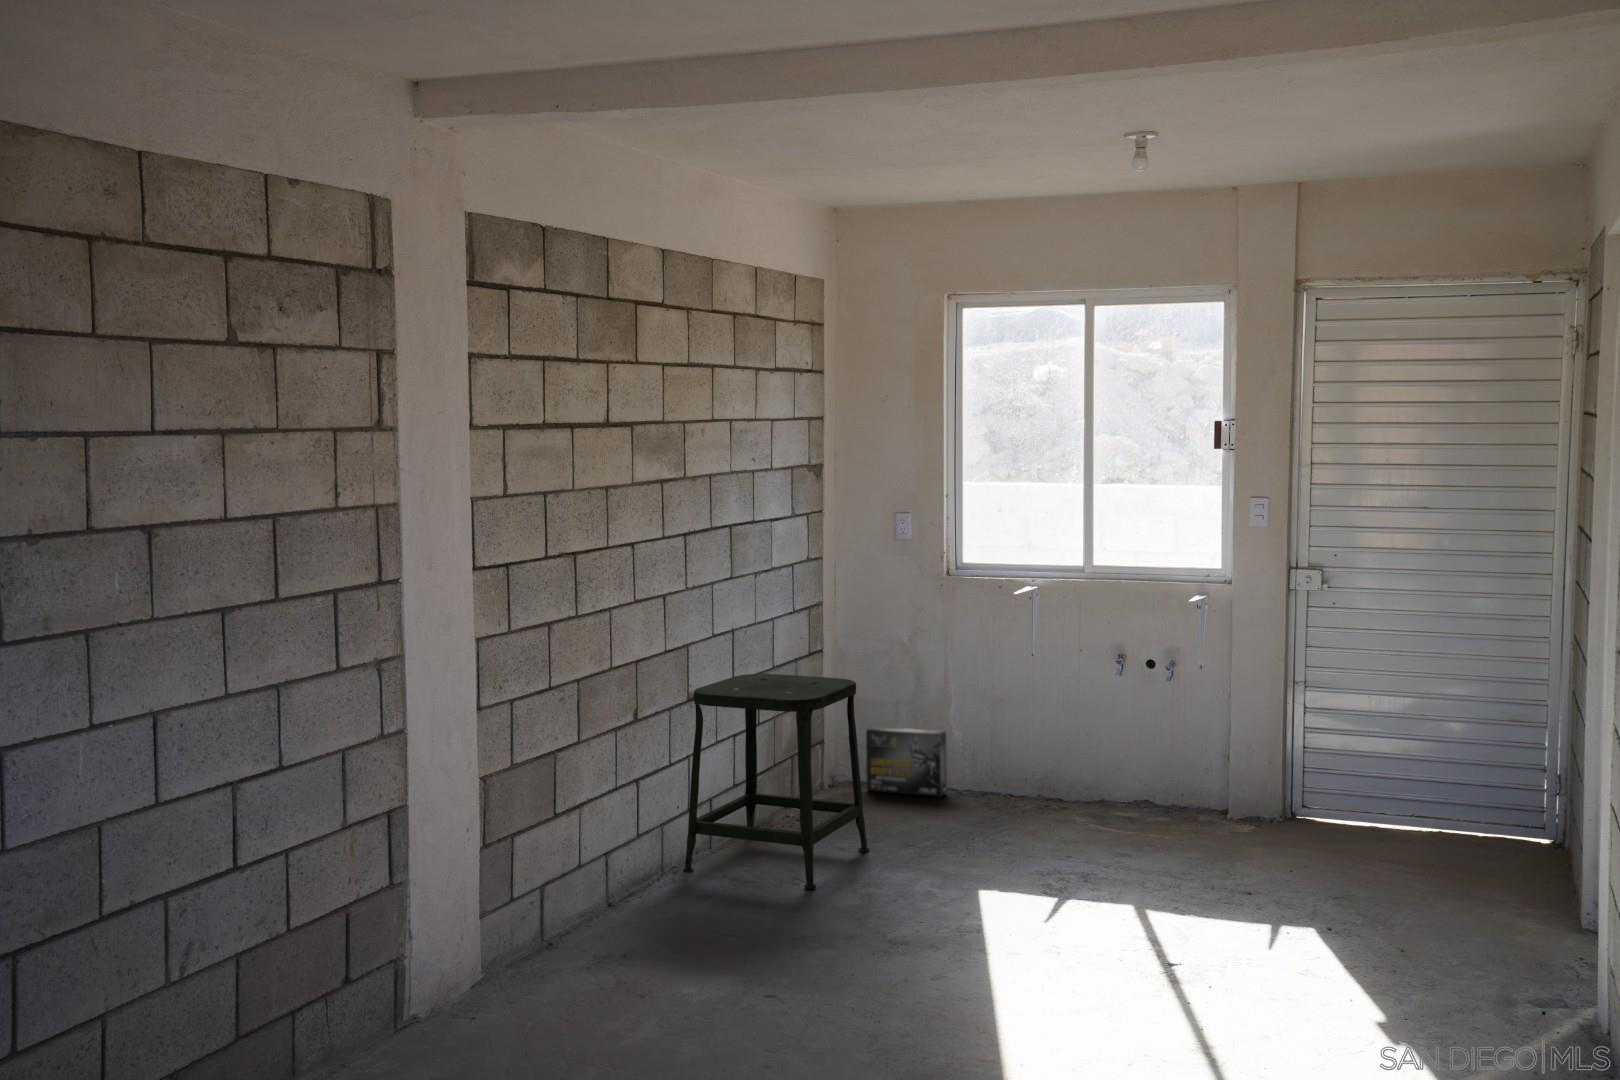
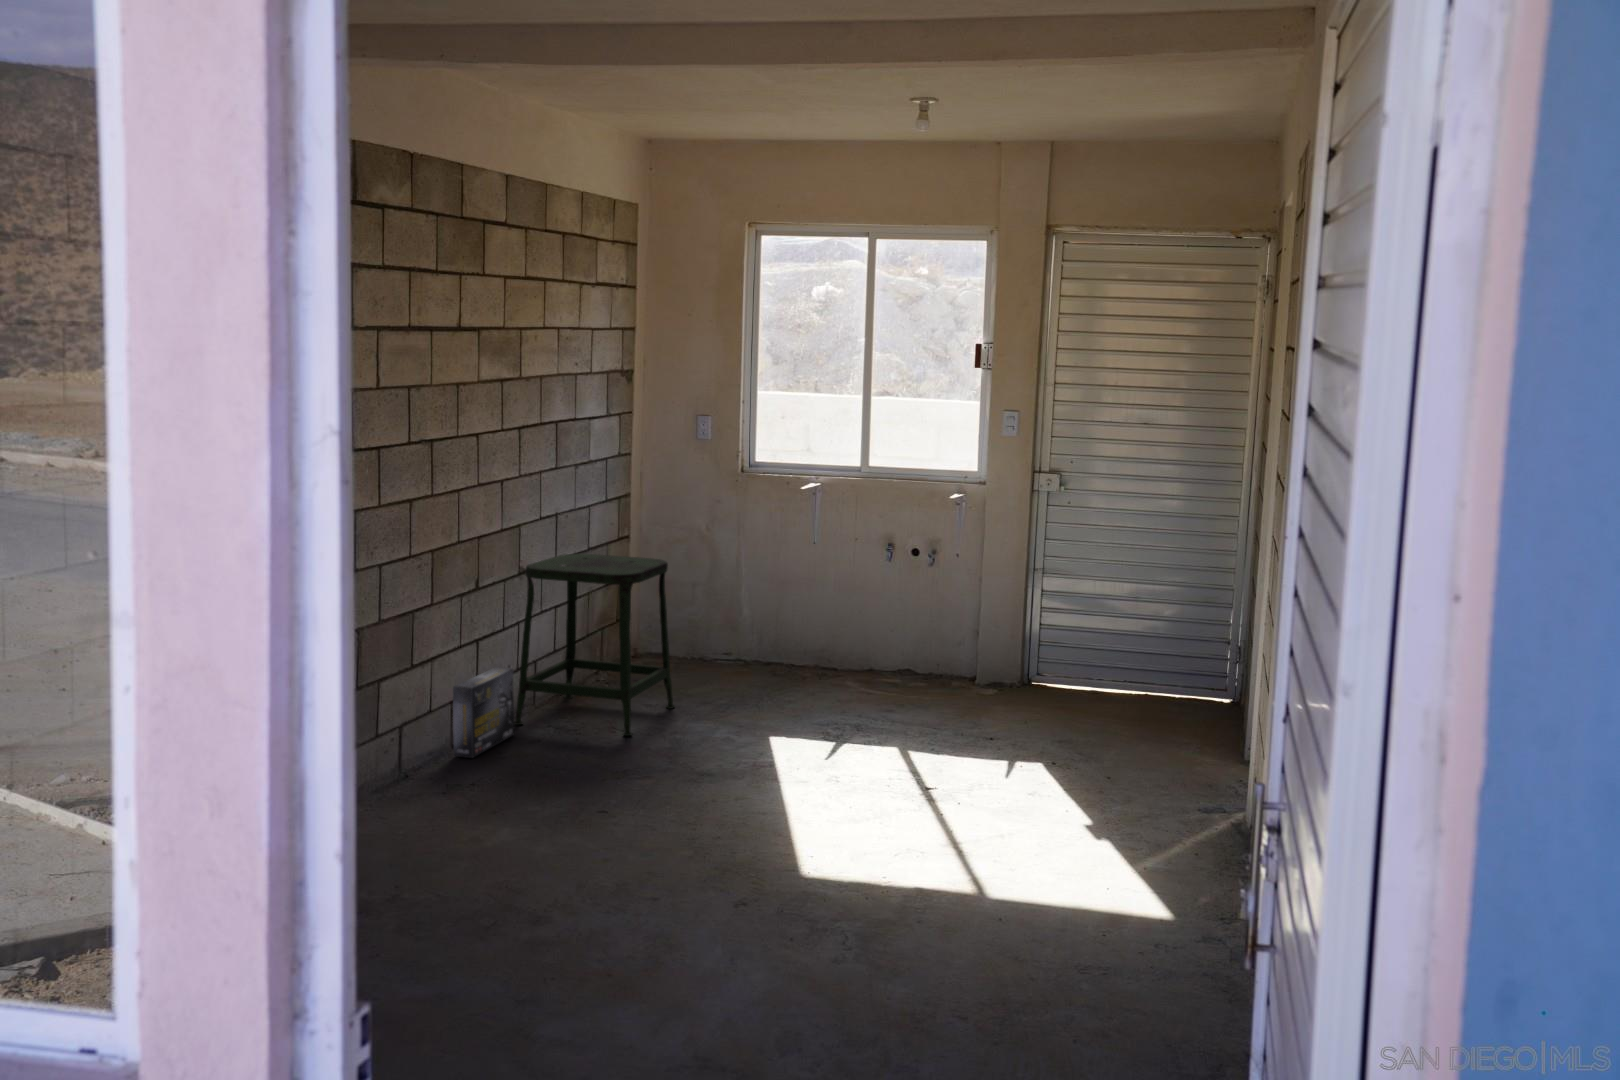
box: present [866,726,947,797] -> present [453,667,514,758]

